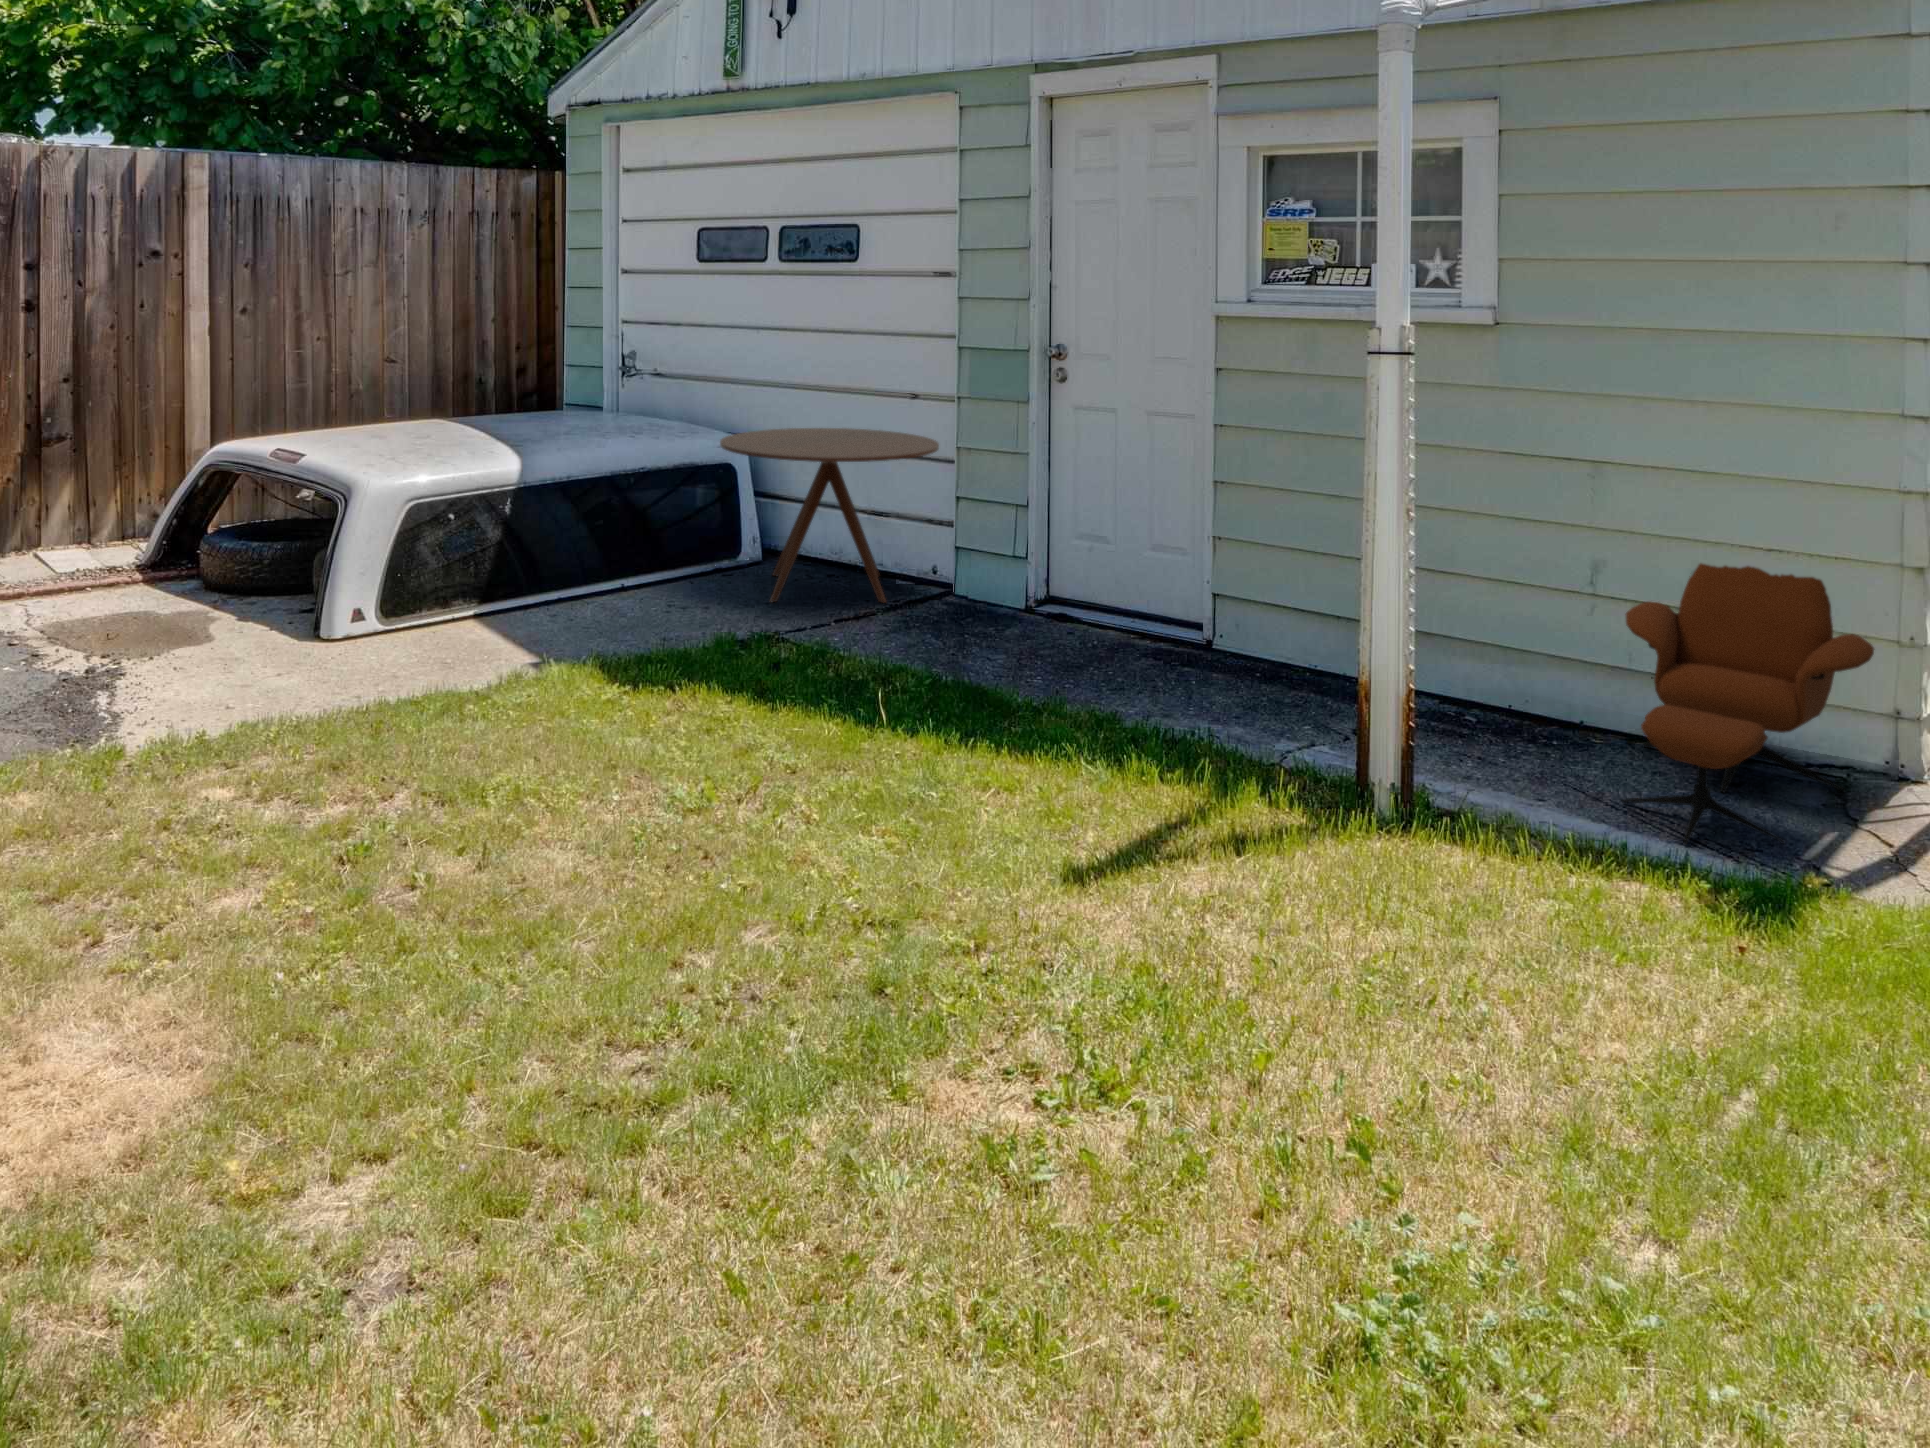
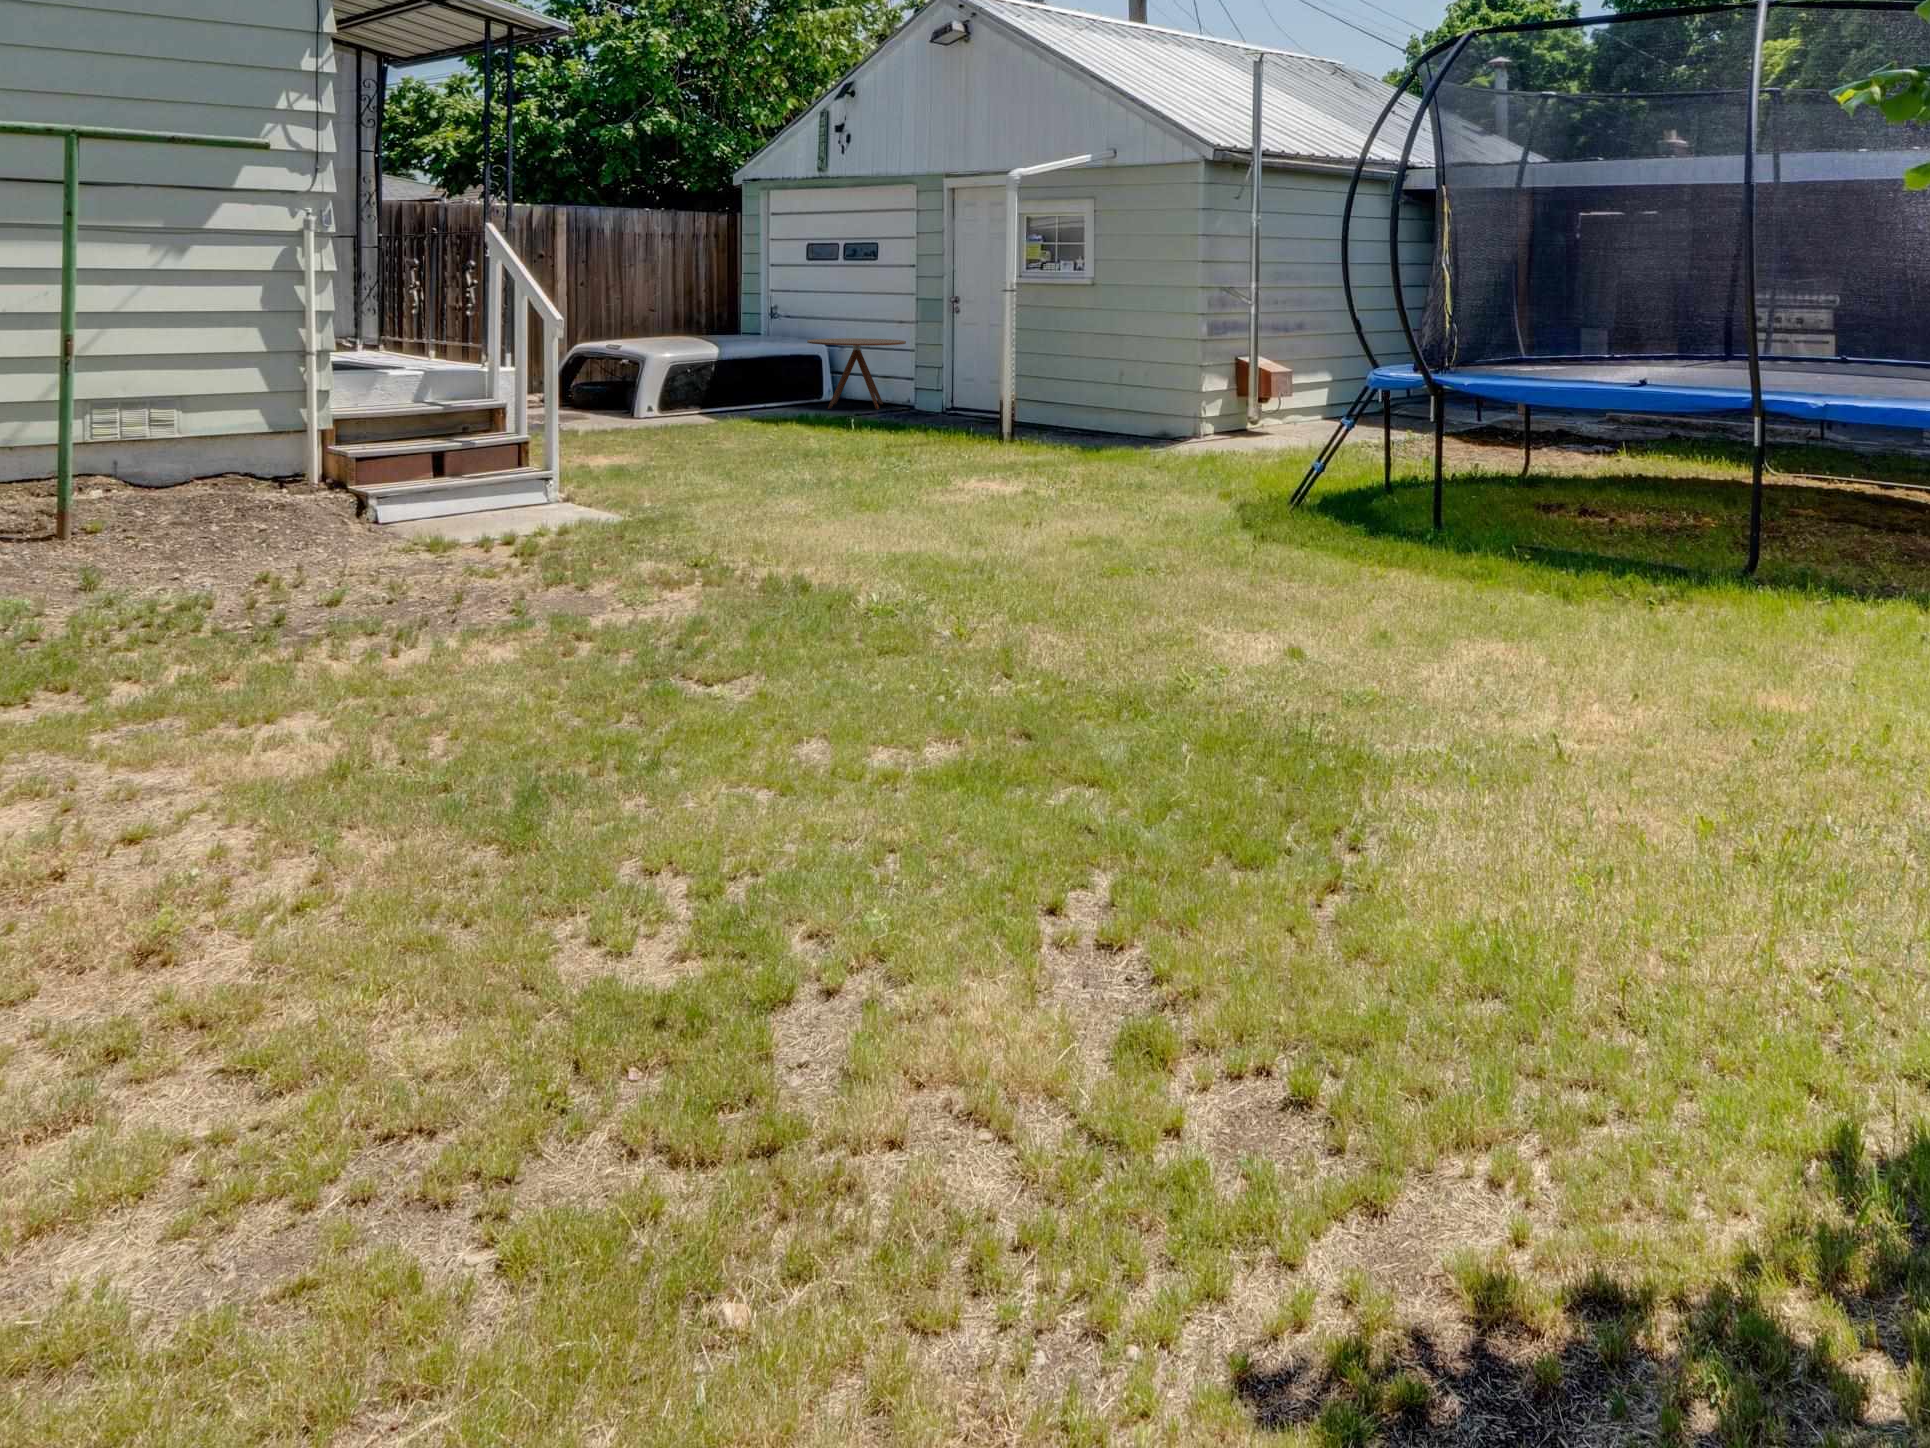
lounge chair: present [1622,563,1874,844] -> none [1086,348,1181,442]

